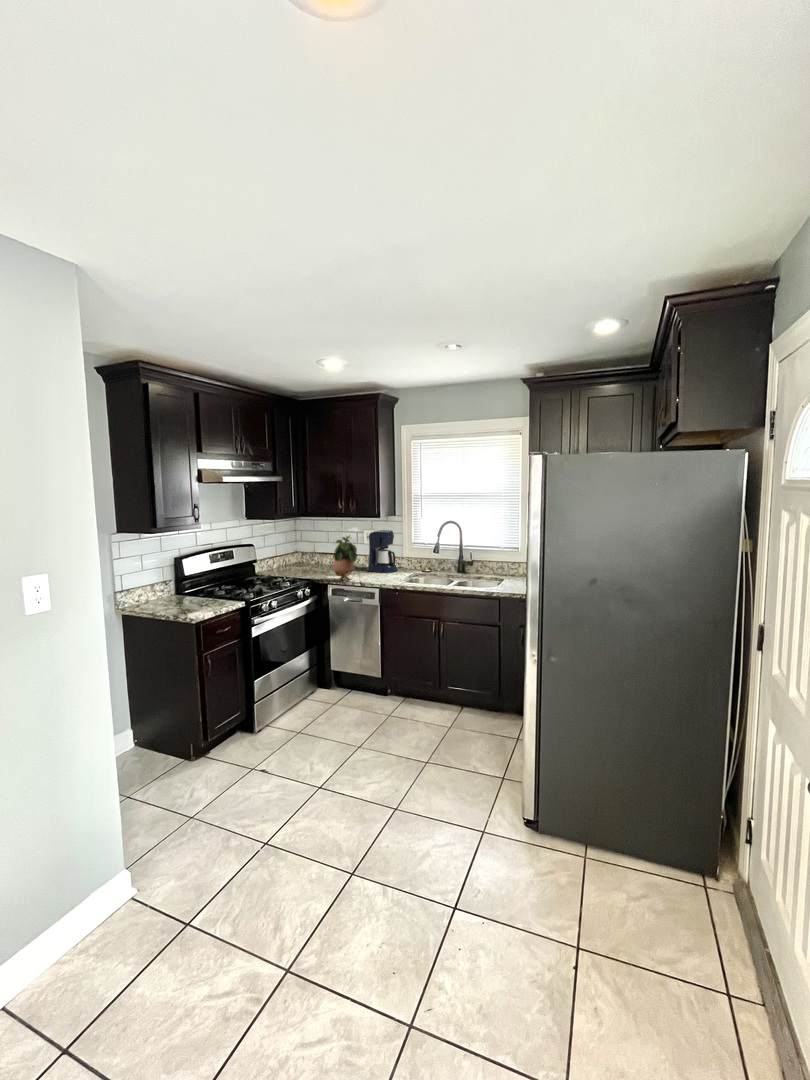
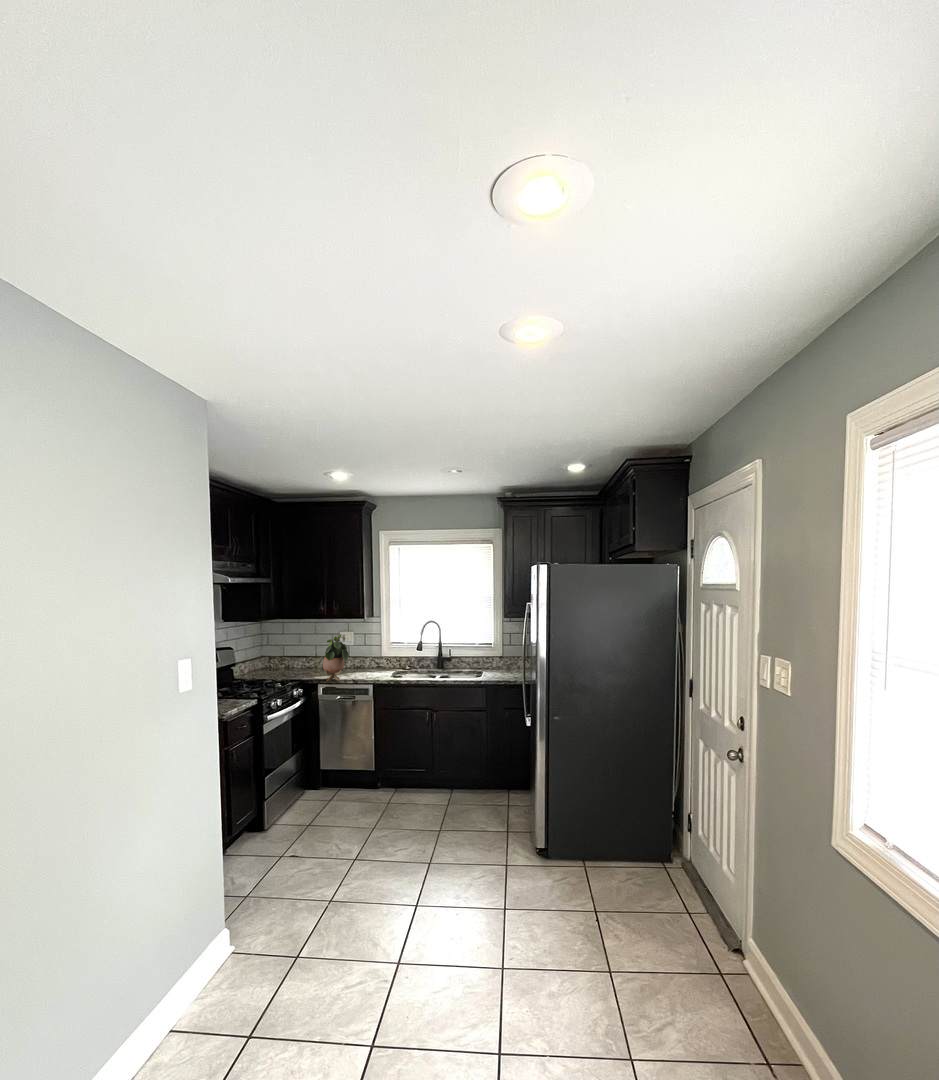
coffee maker: present [368,530,398,573] -> none [347,630,377,672]

